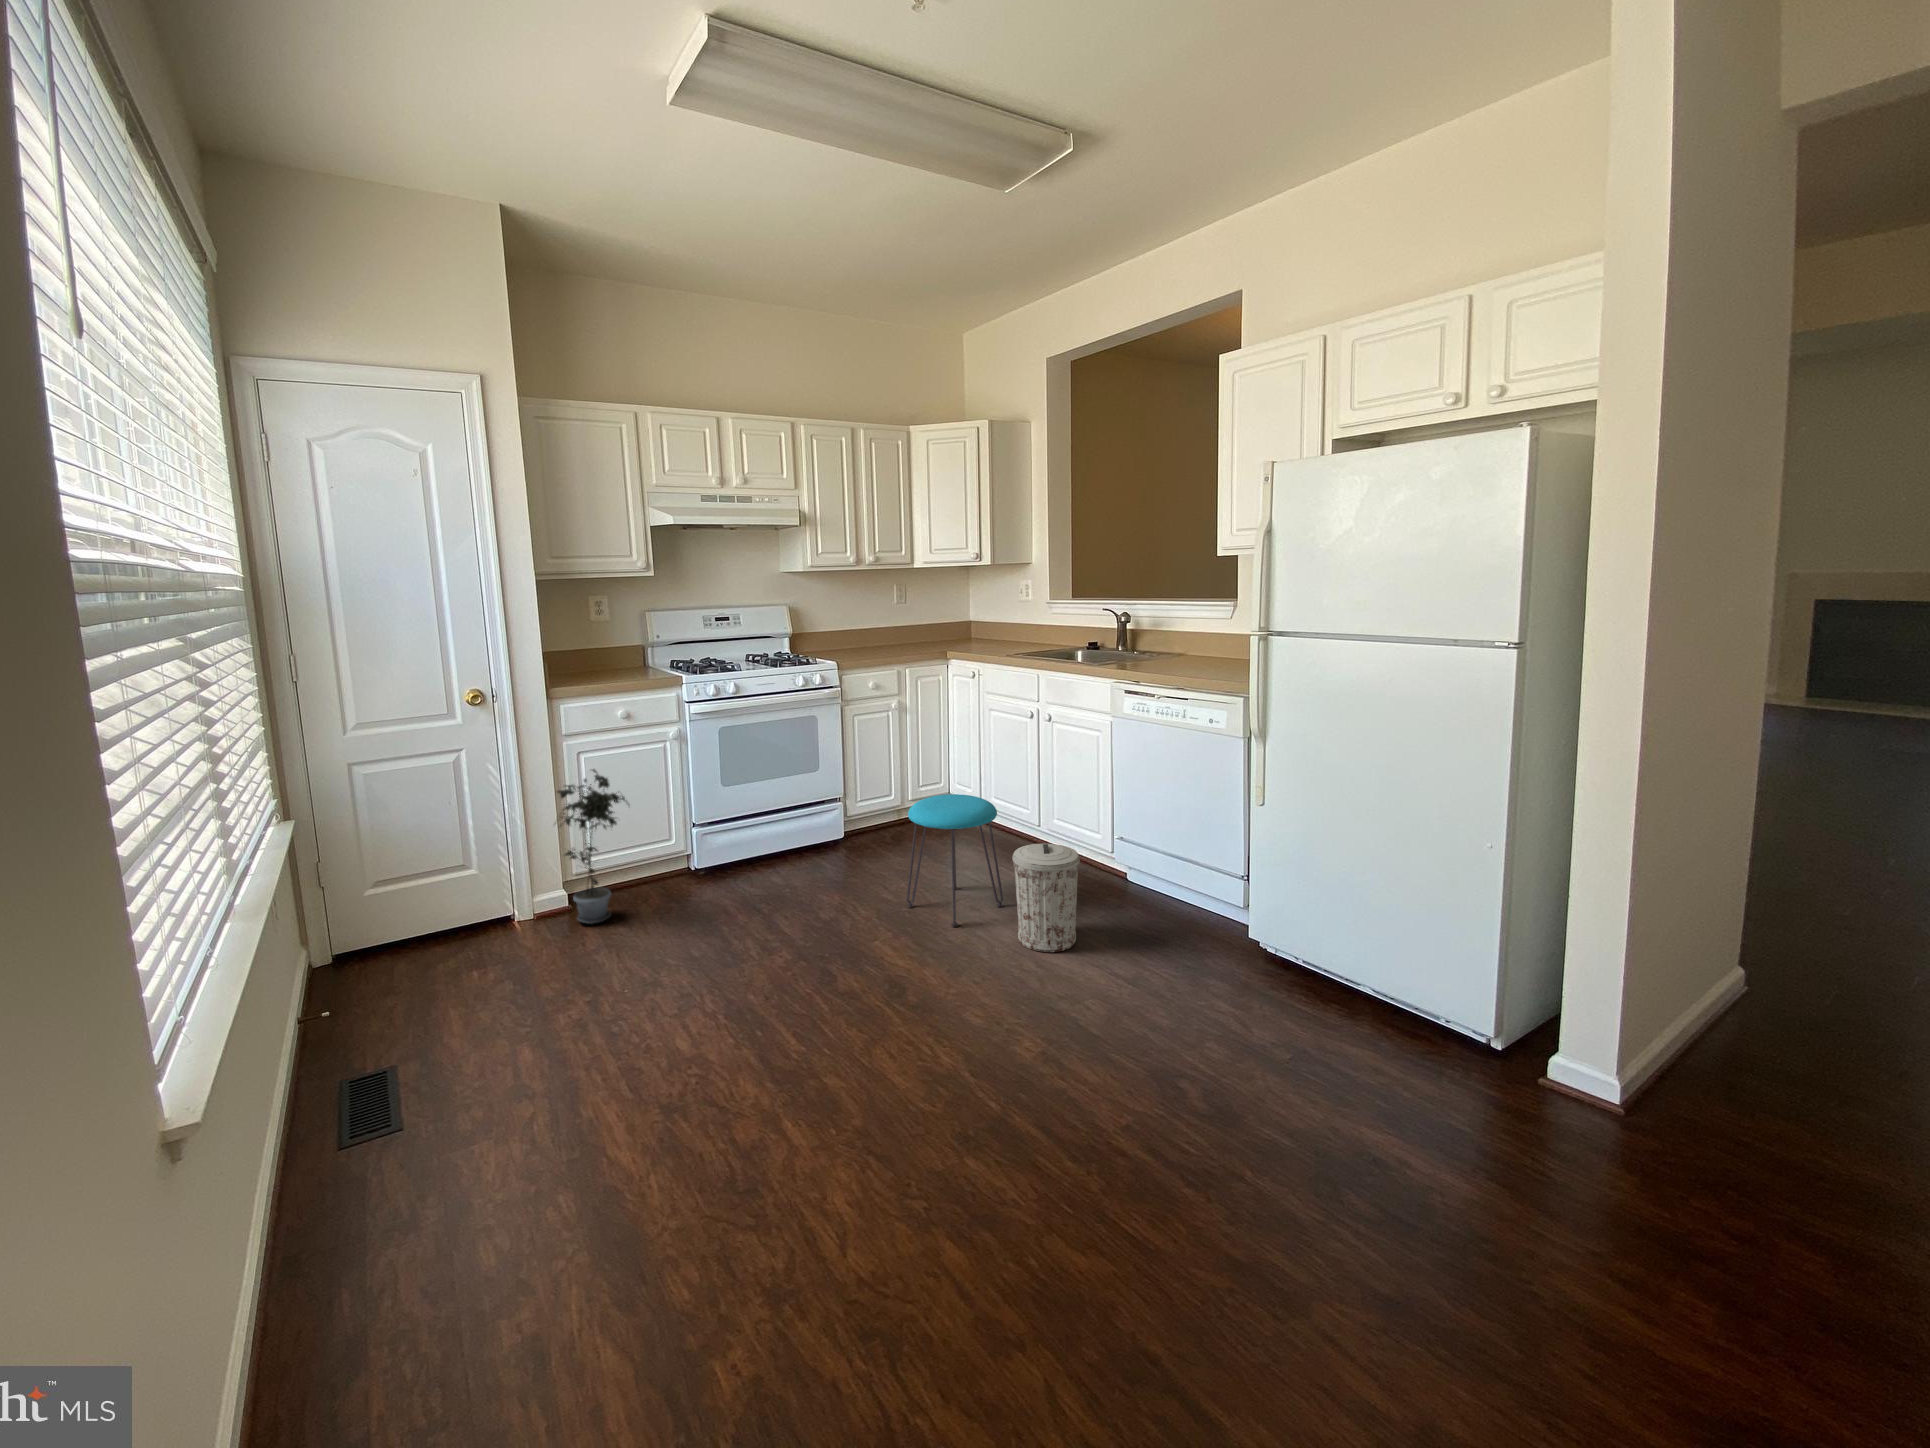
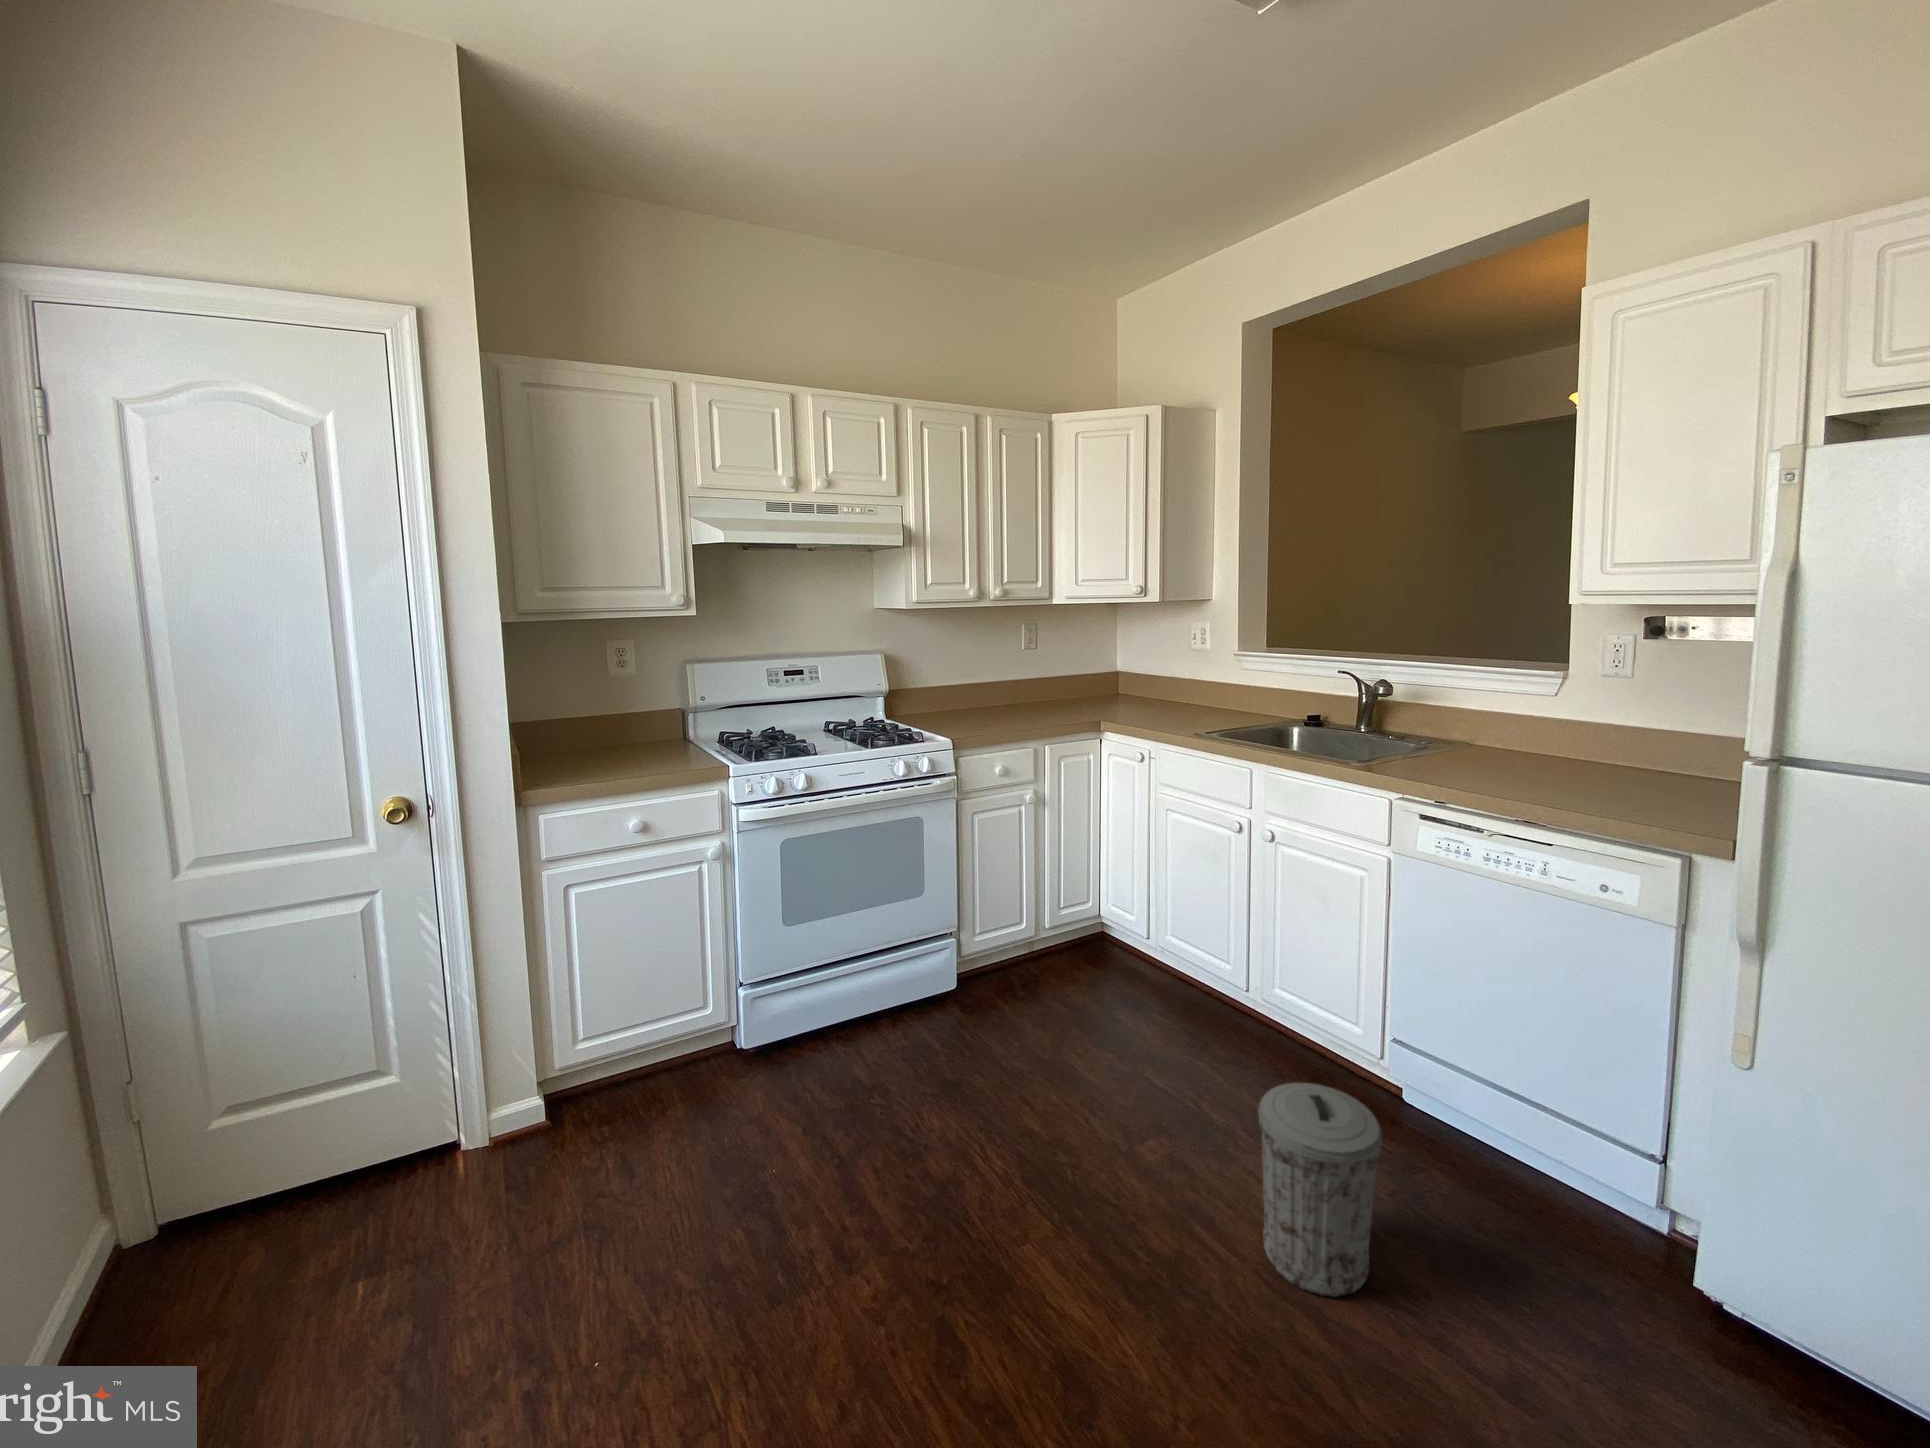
potted plant: present [557,769,630,924] -> none [511,919,630,1165]
stool: present [906,794,1003,927] -> none [1064,967,1219,1209]

